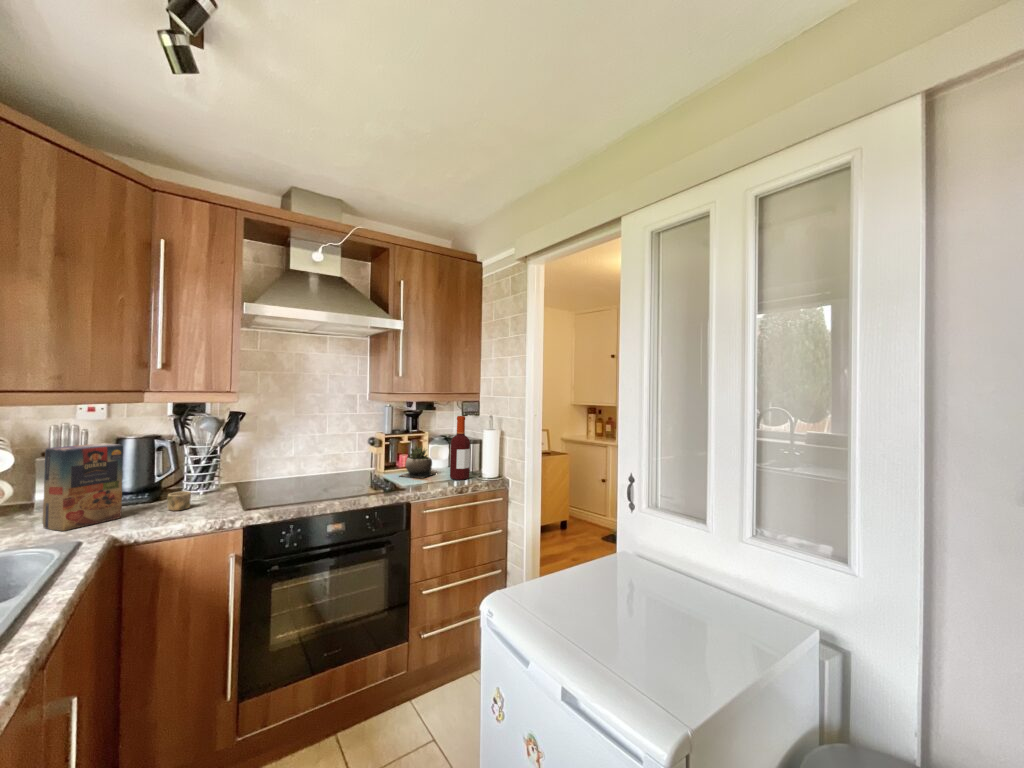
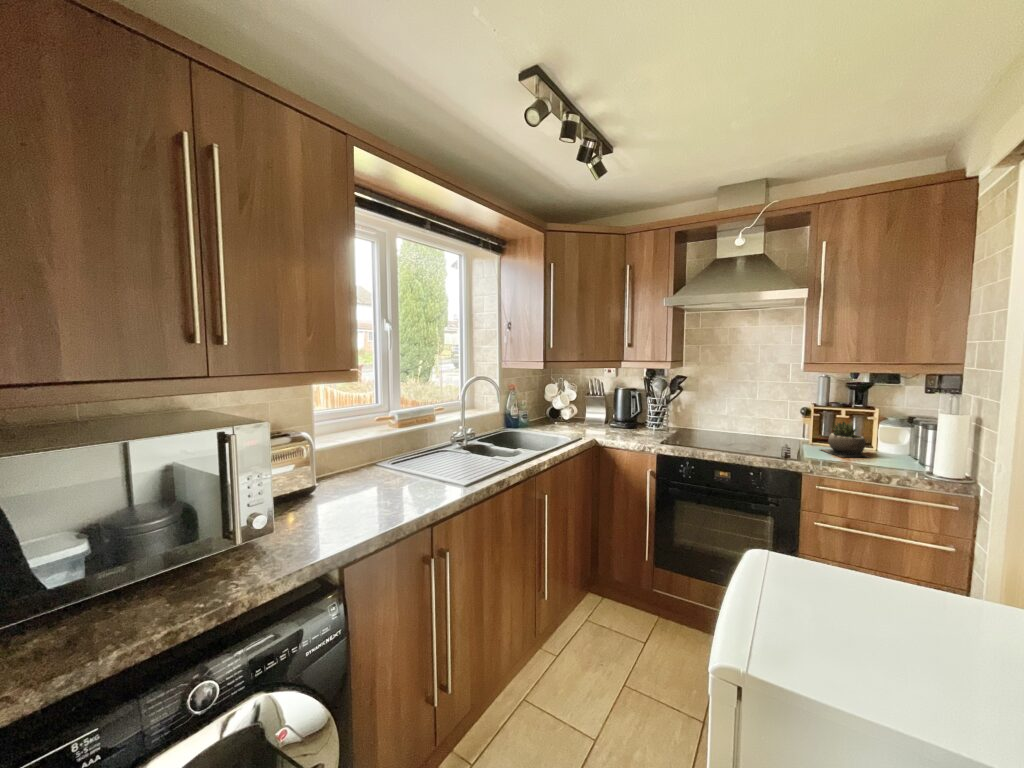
bottle: present [450,416,470,480] -> none [875,393,912,471]
cereal box: present [43,443,191,531] -> none [583,392,640,435]

